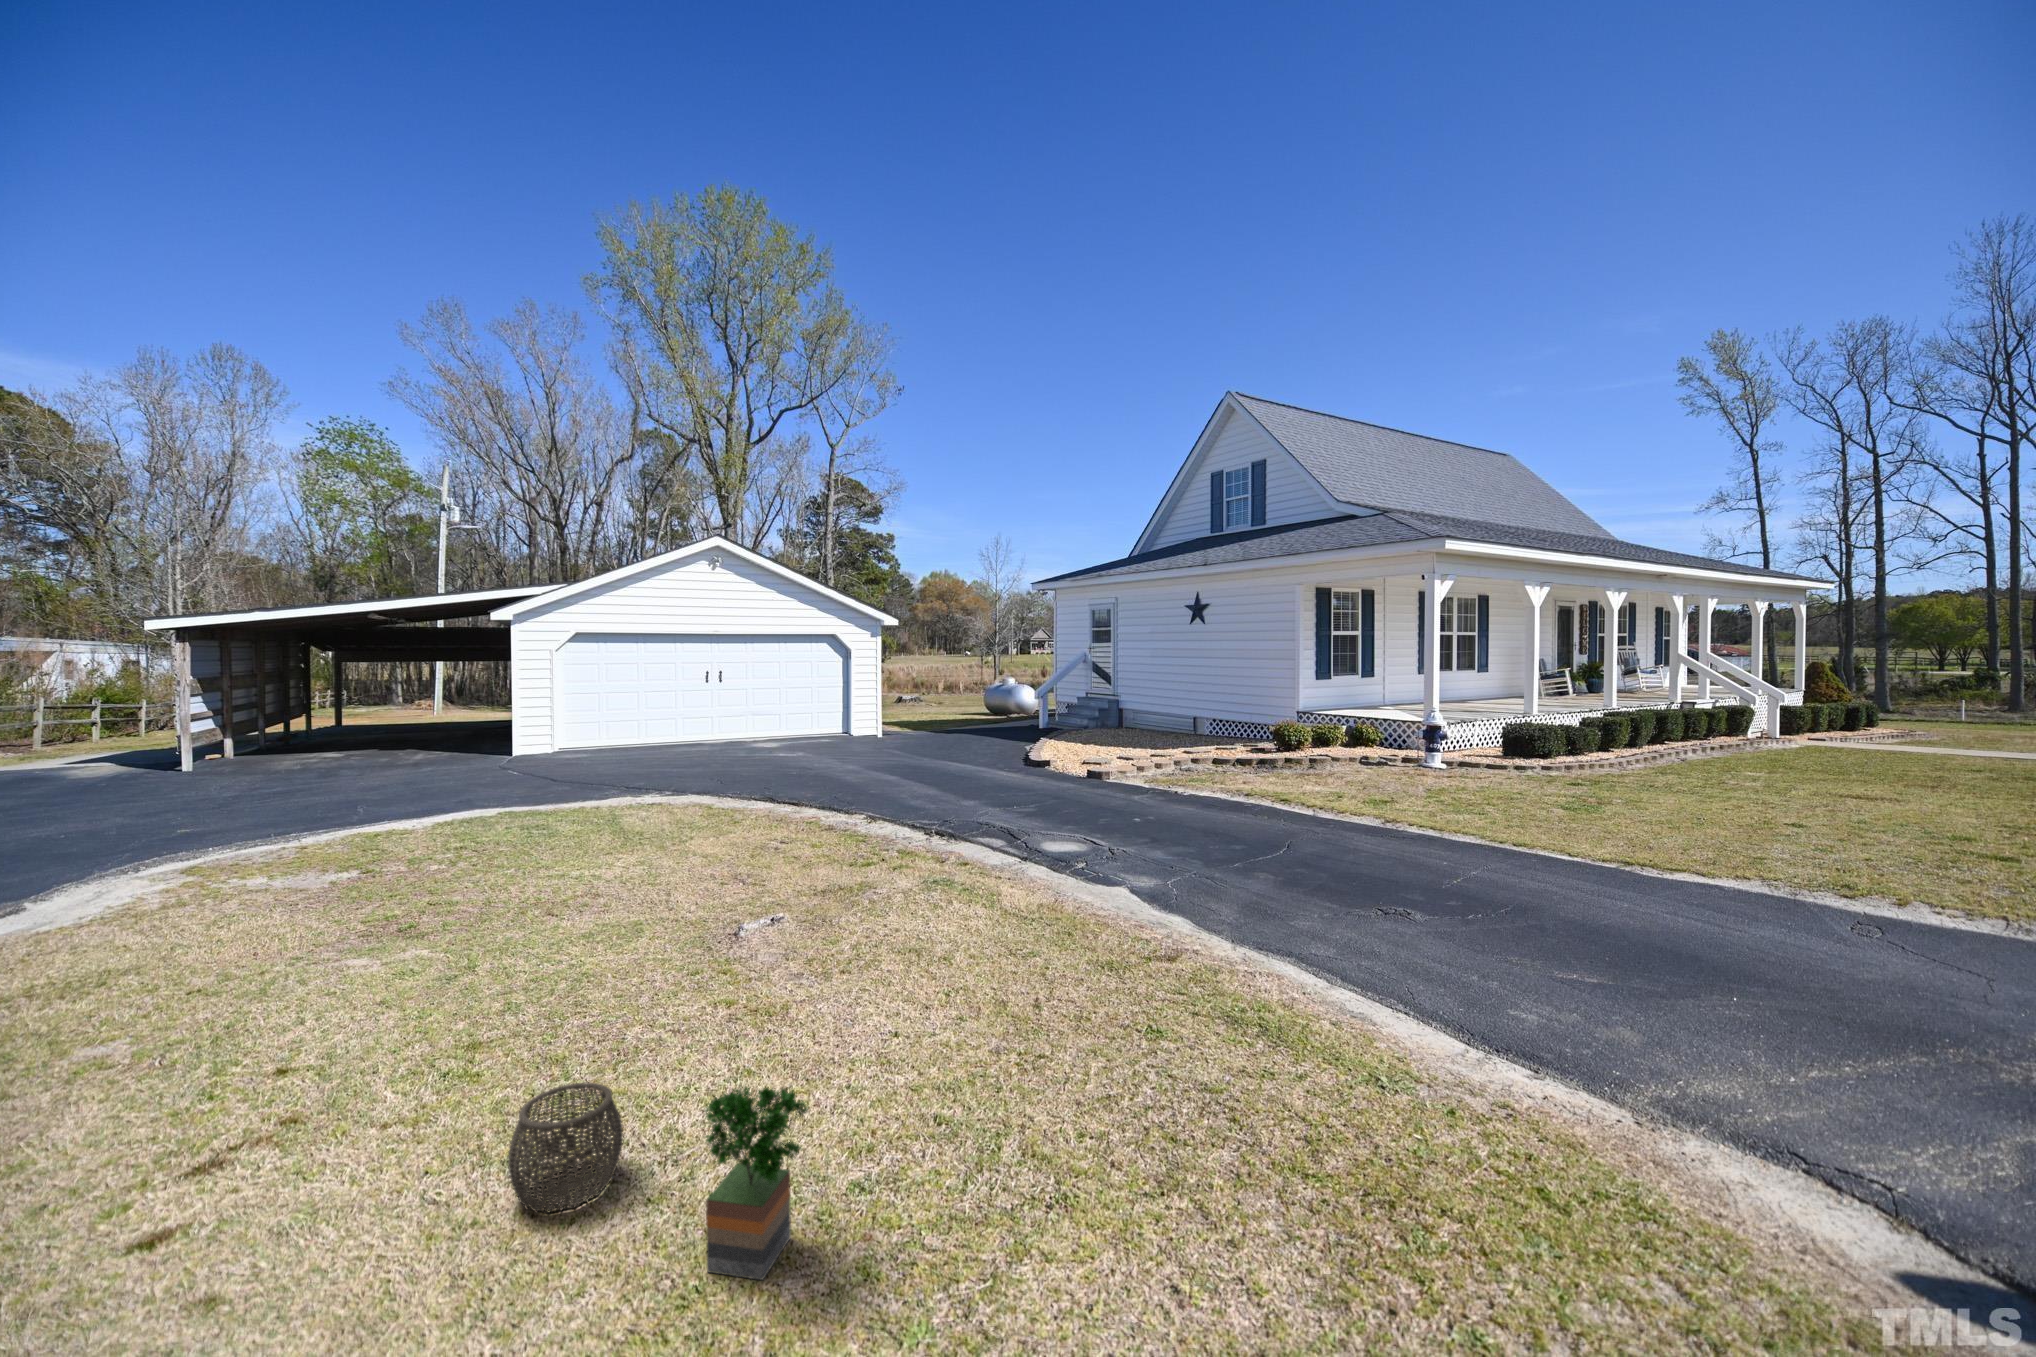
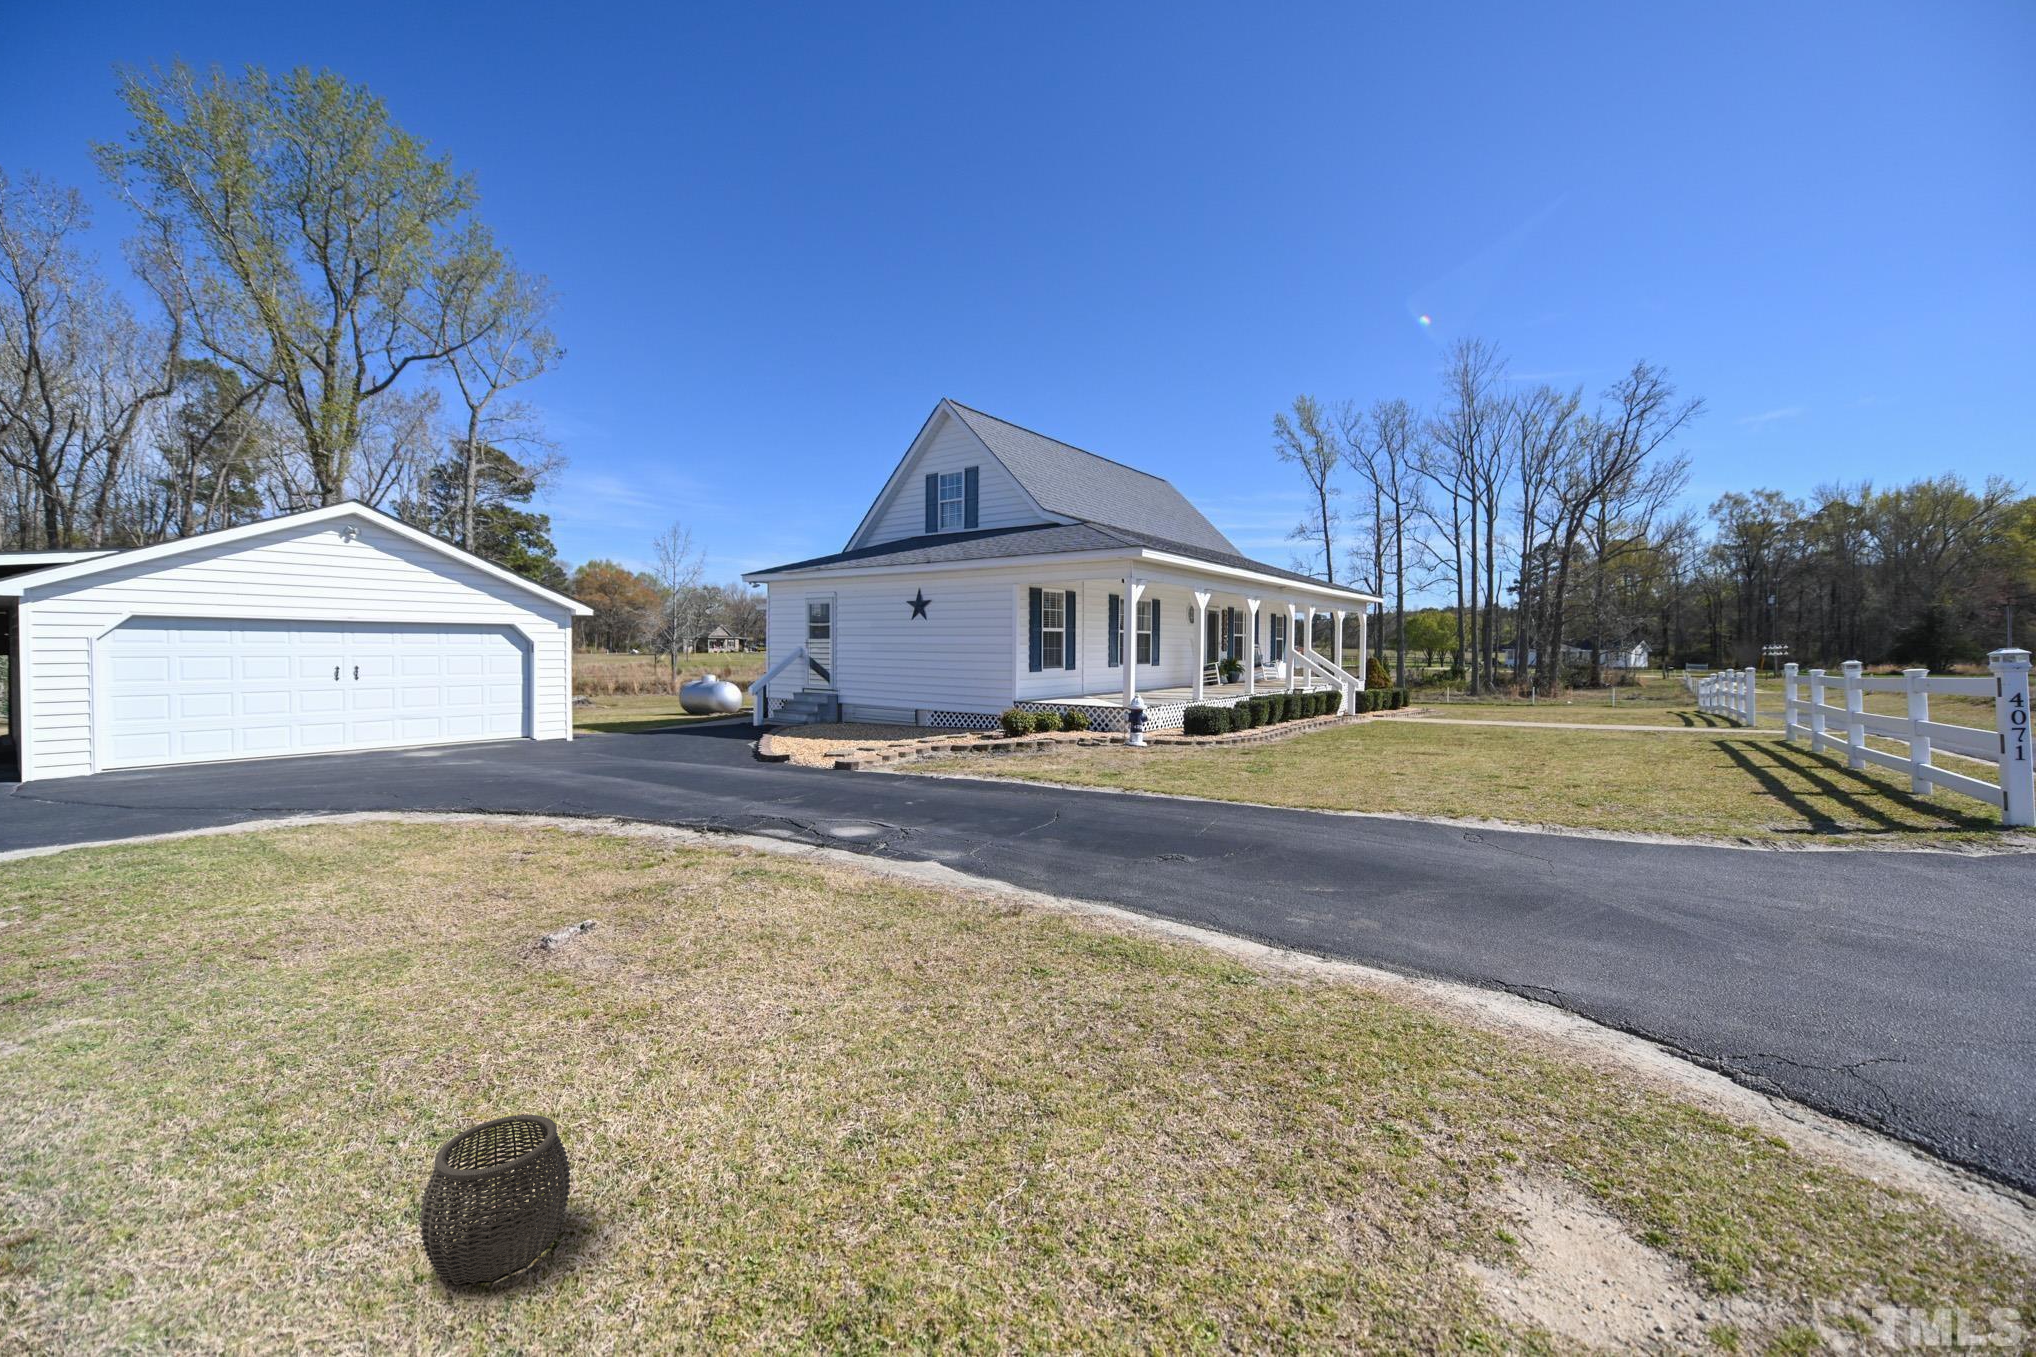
potted tree: present [705,1087,809,1280] -> none [725,1059,854,1282]

